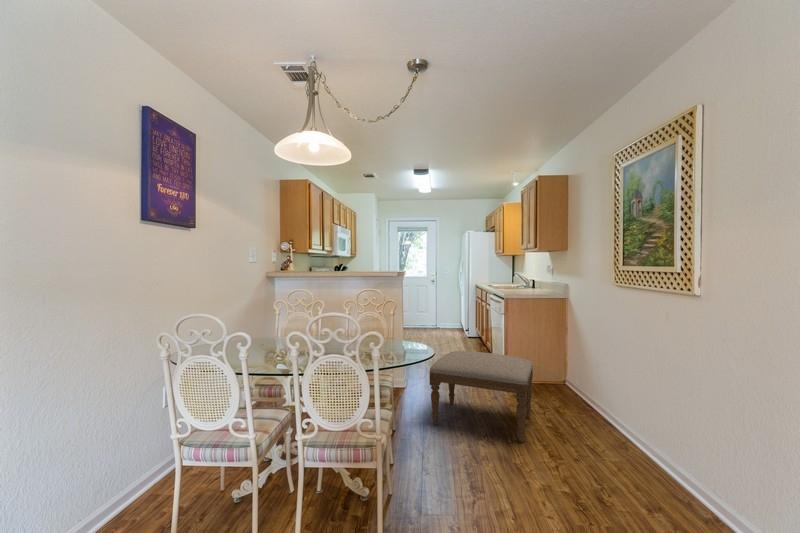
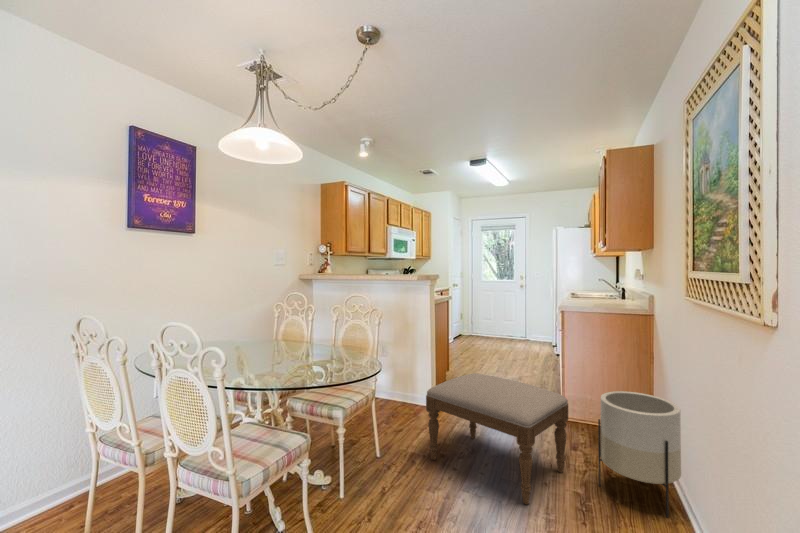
planter: none [556,353,610,433] -> present [598,391,681,518]

